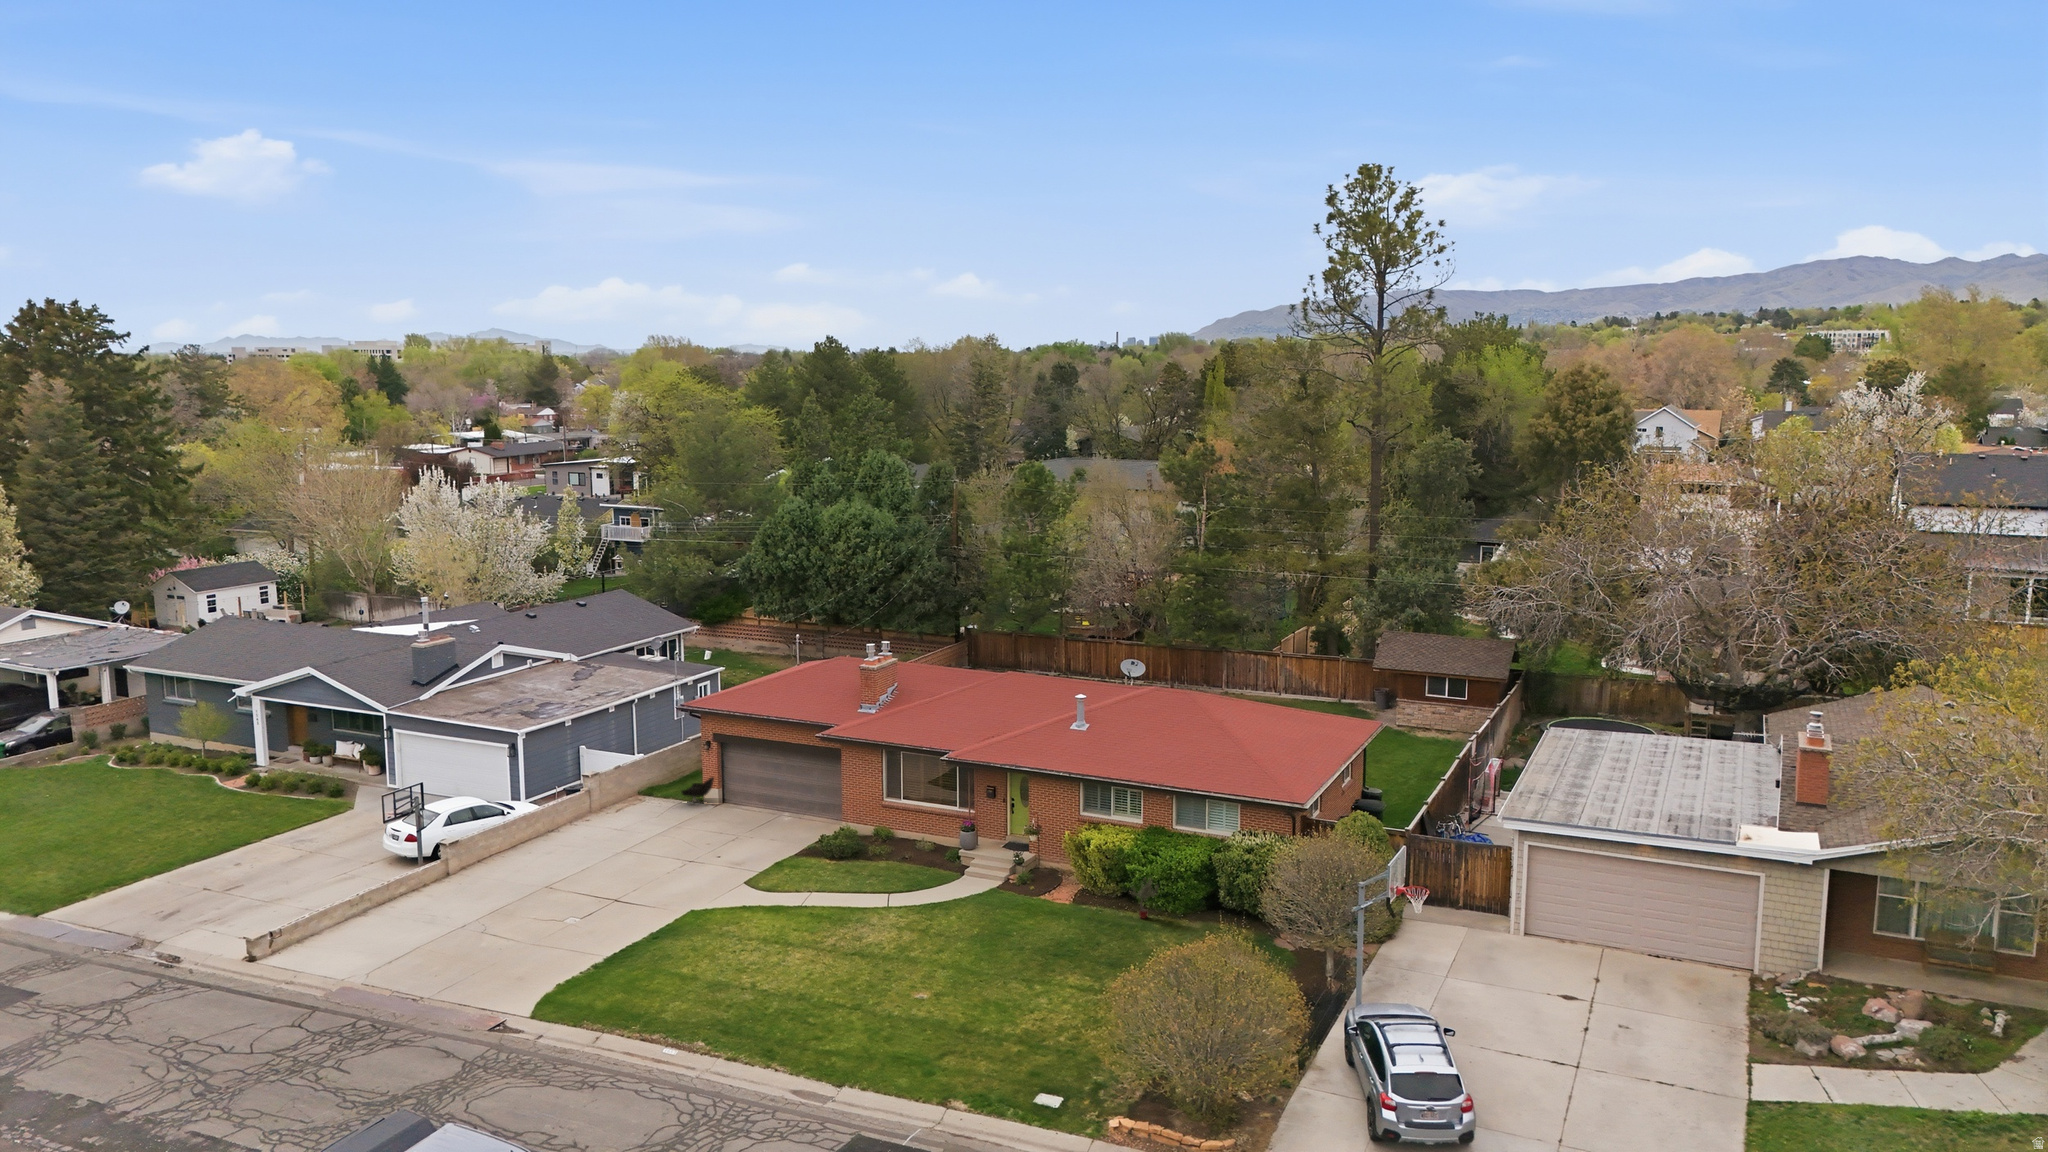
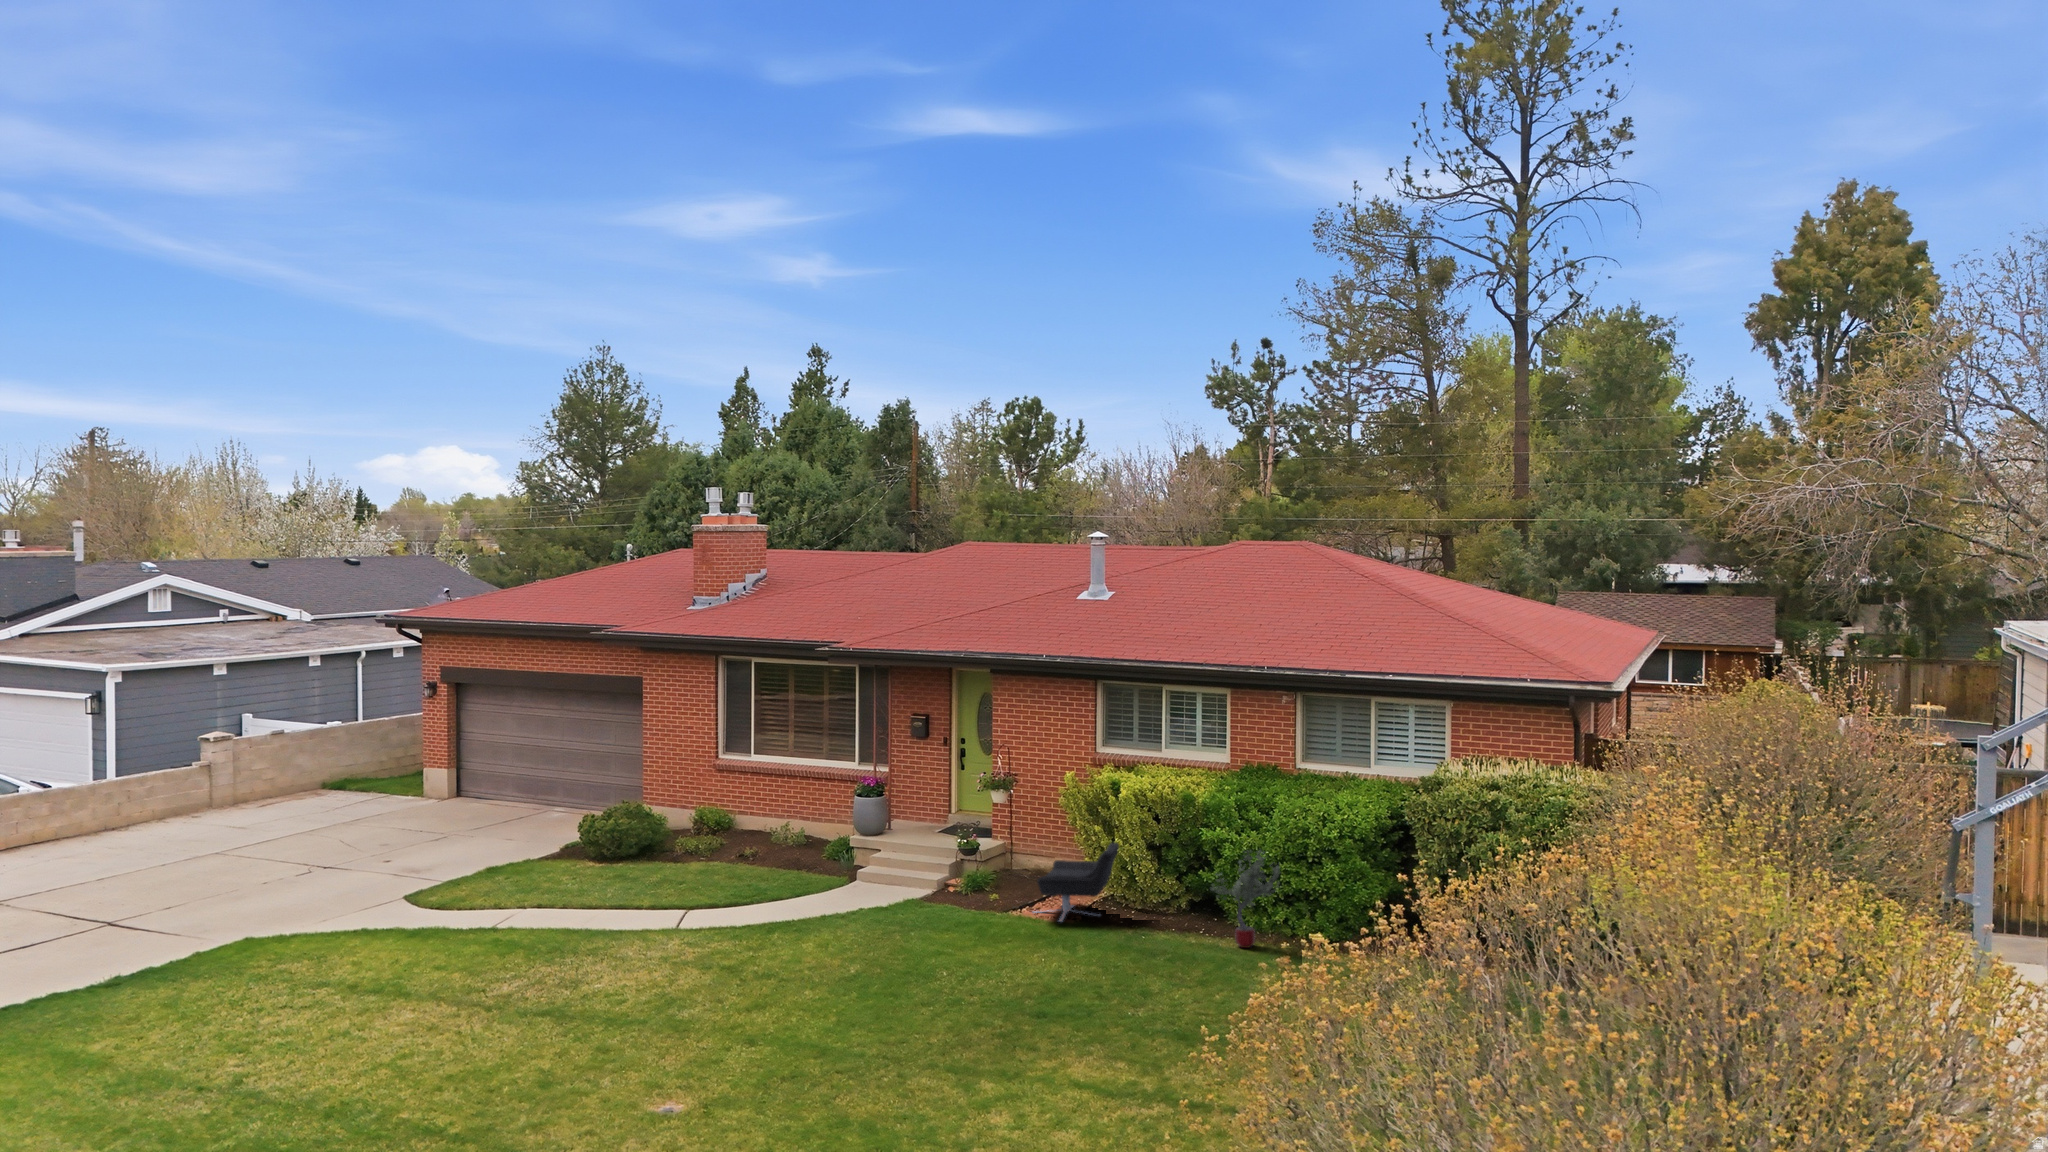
lounge chair: present [681,777,714,802] -> present [1037,843,1119,922]

